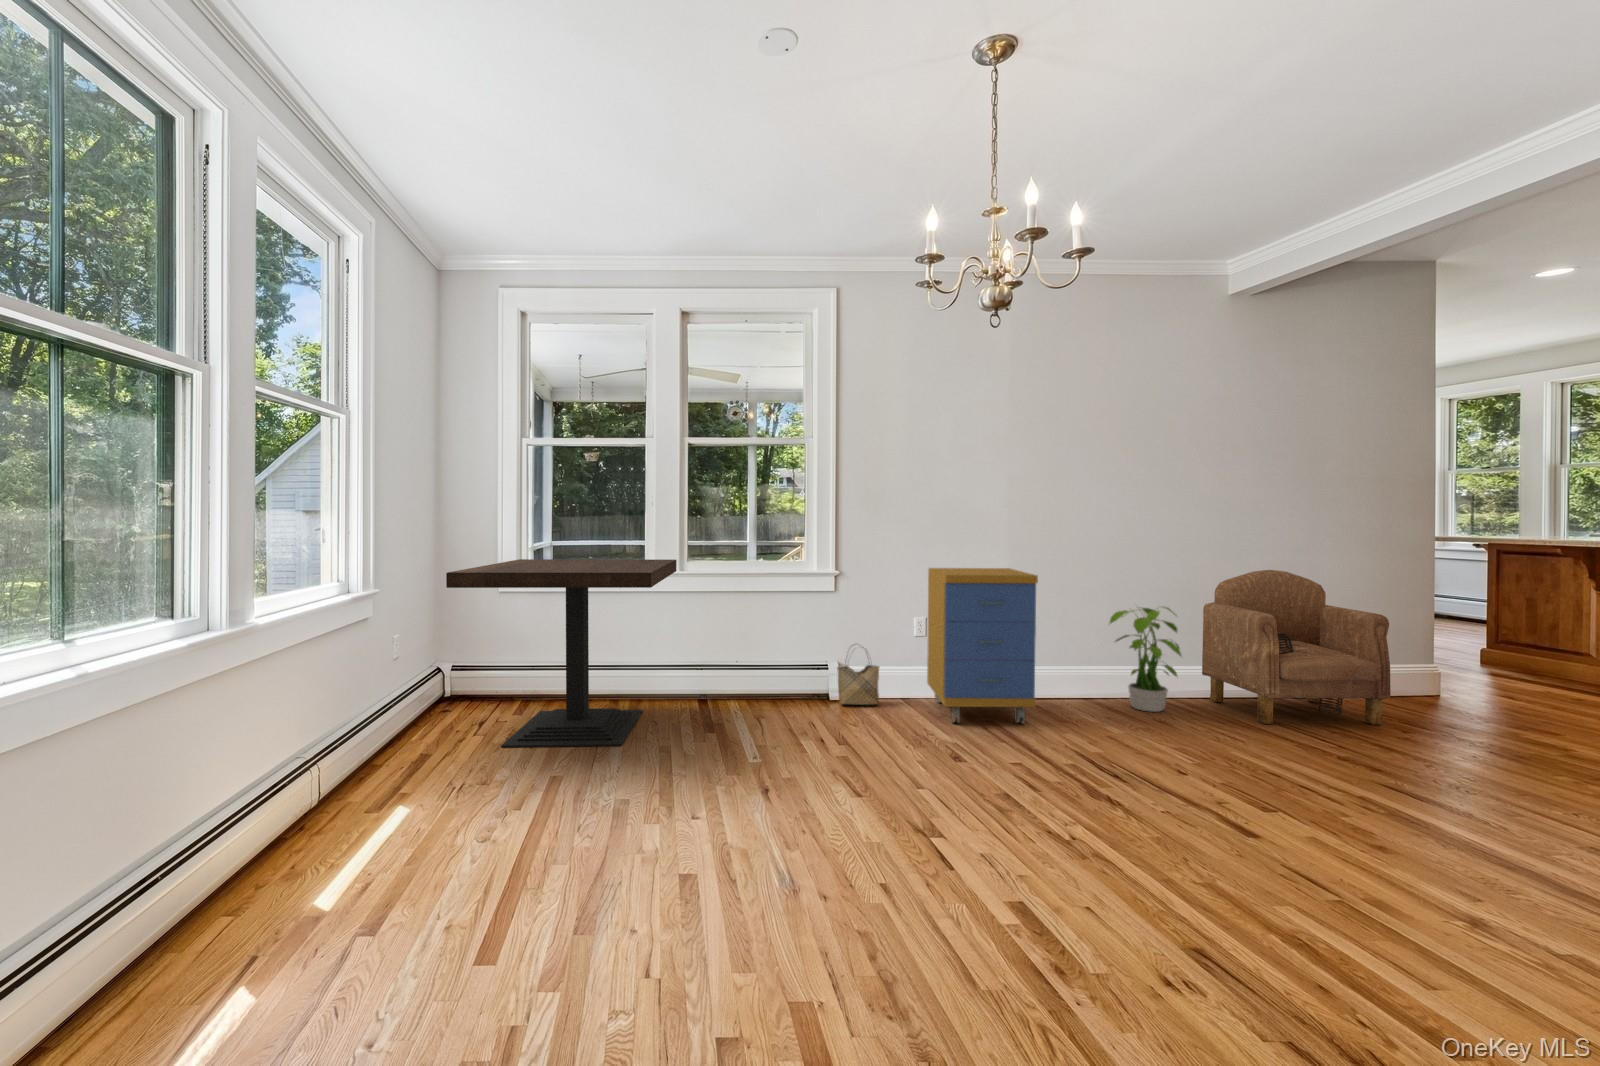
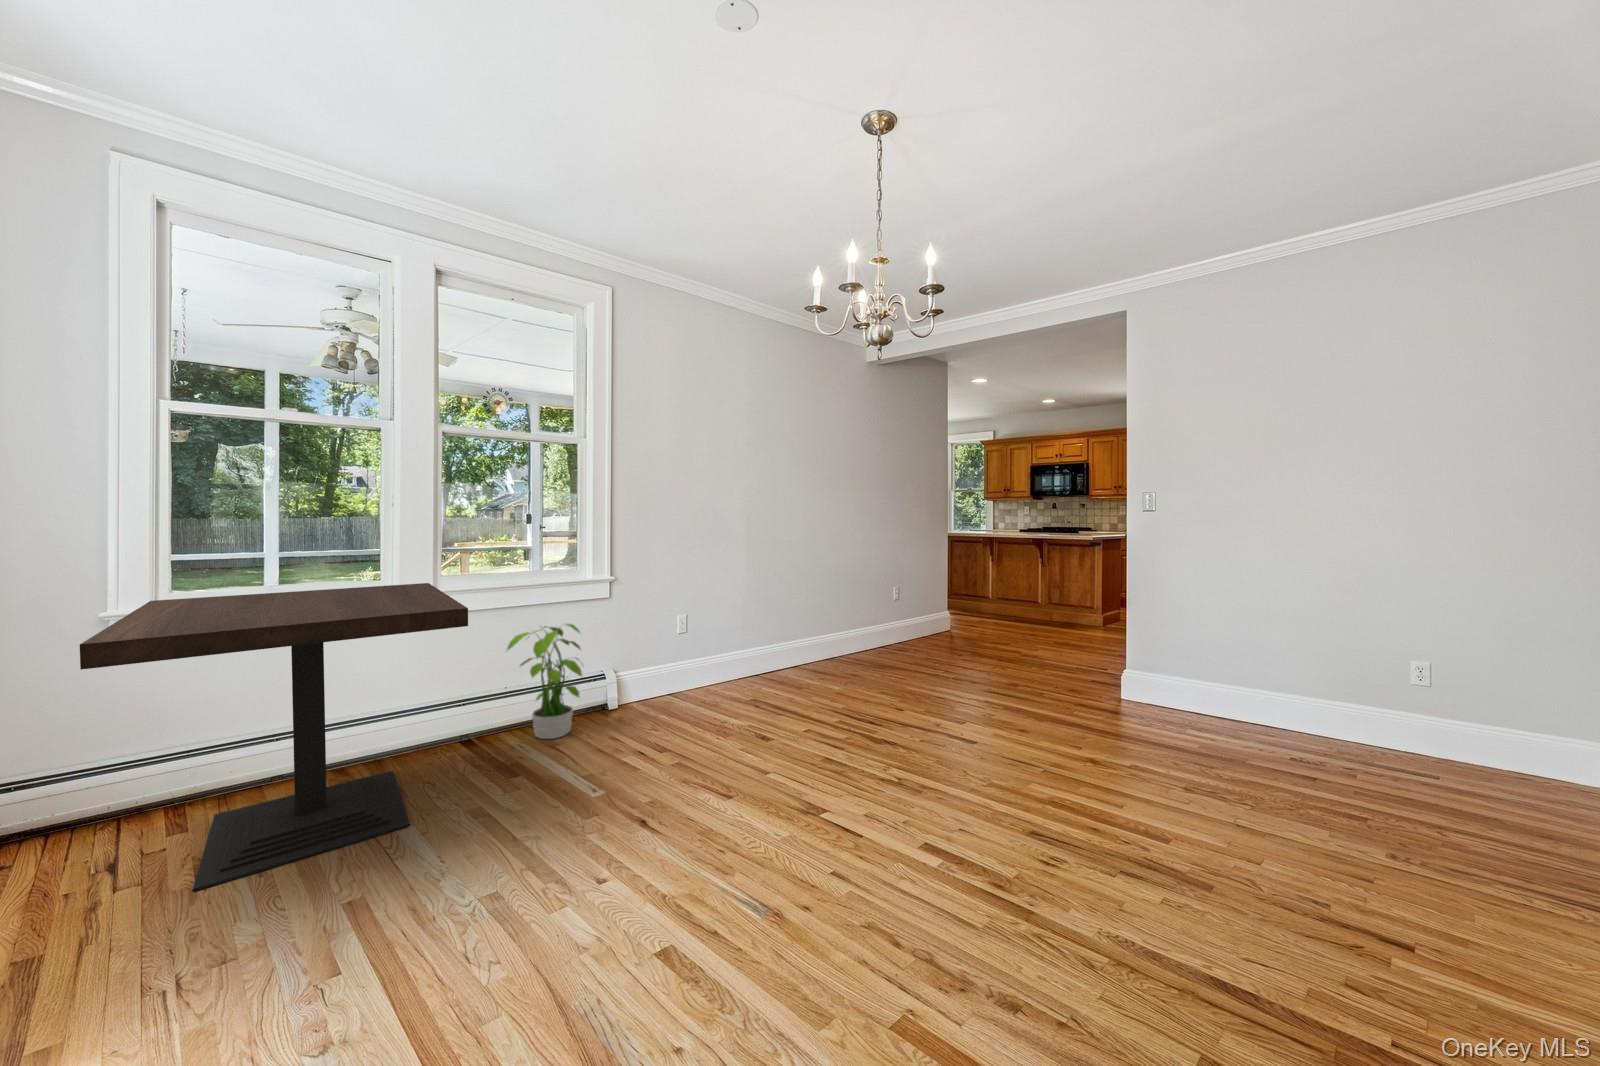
storage cabinet: present [927,568,1038,723] -> none [691,569,792,706]
armchair: present [1202,570,1391,725] -> none [859,560,957,663]
potted plant: present [1109,606,1182,712] -> present [506,624,582,739]
woven basket: present [837,647,879,705] -> none [616,649,656,710]

